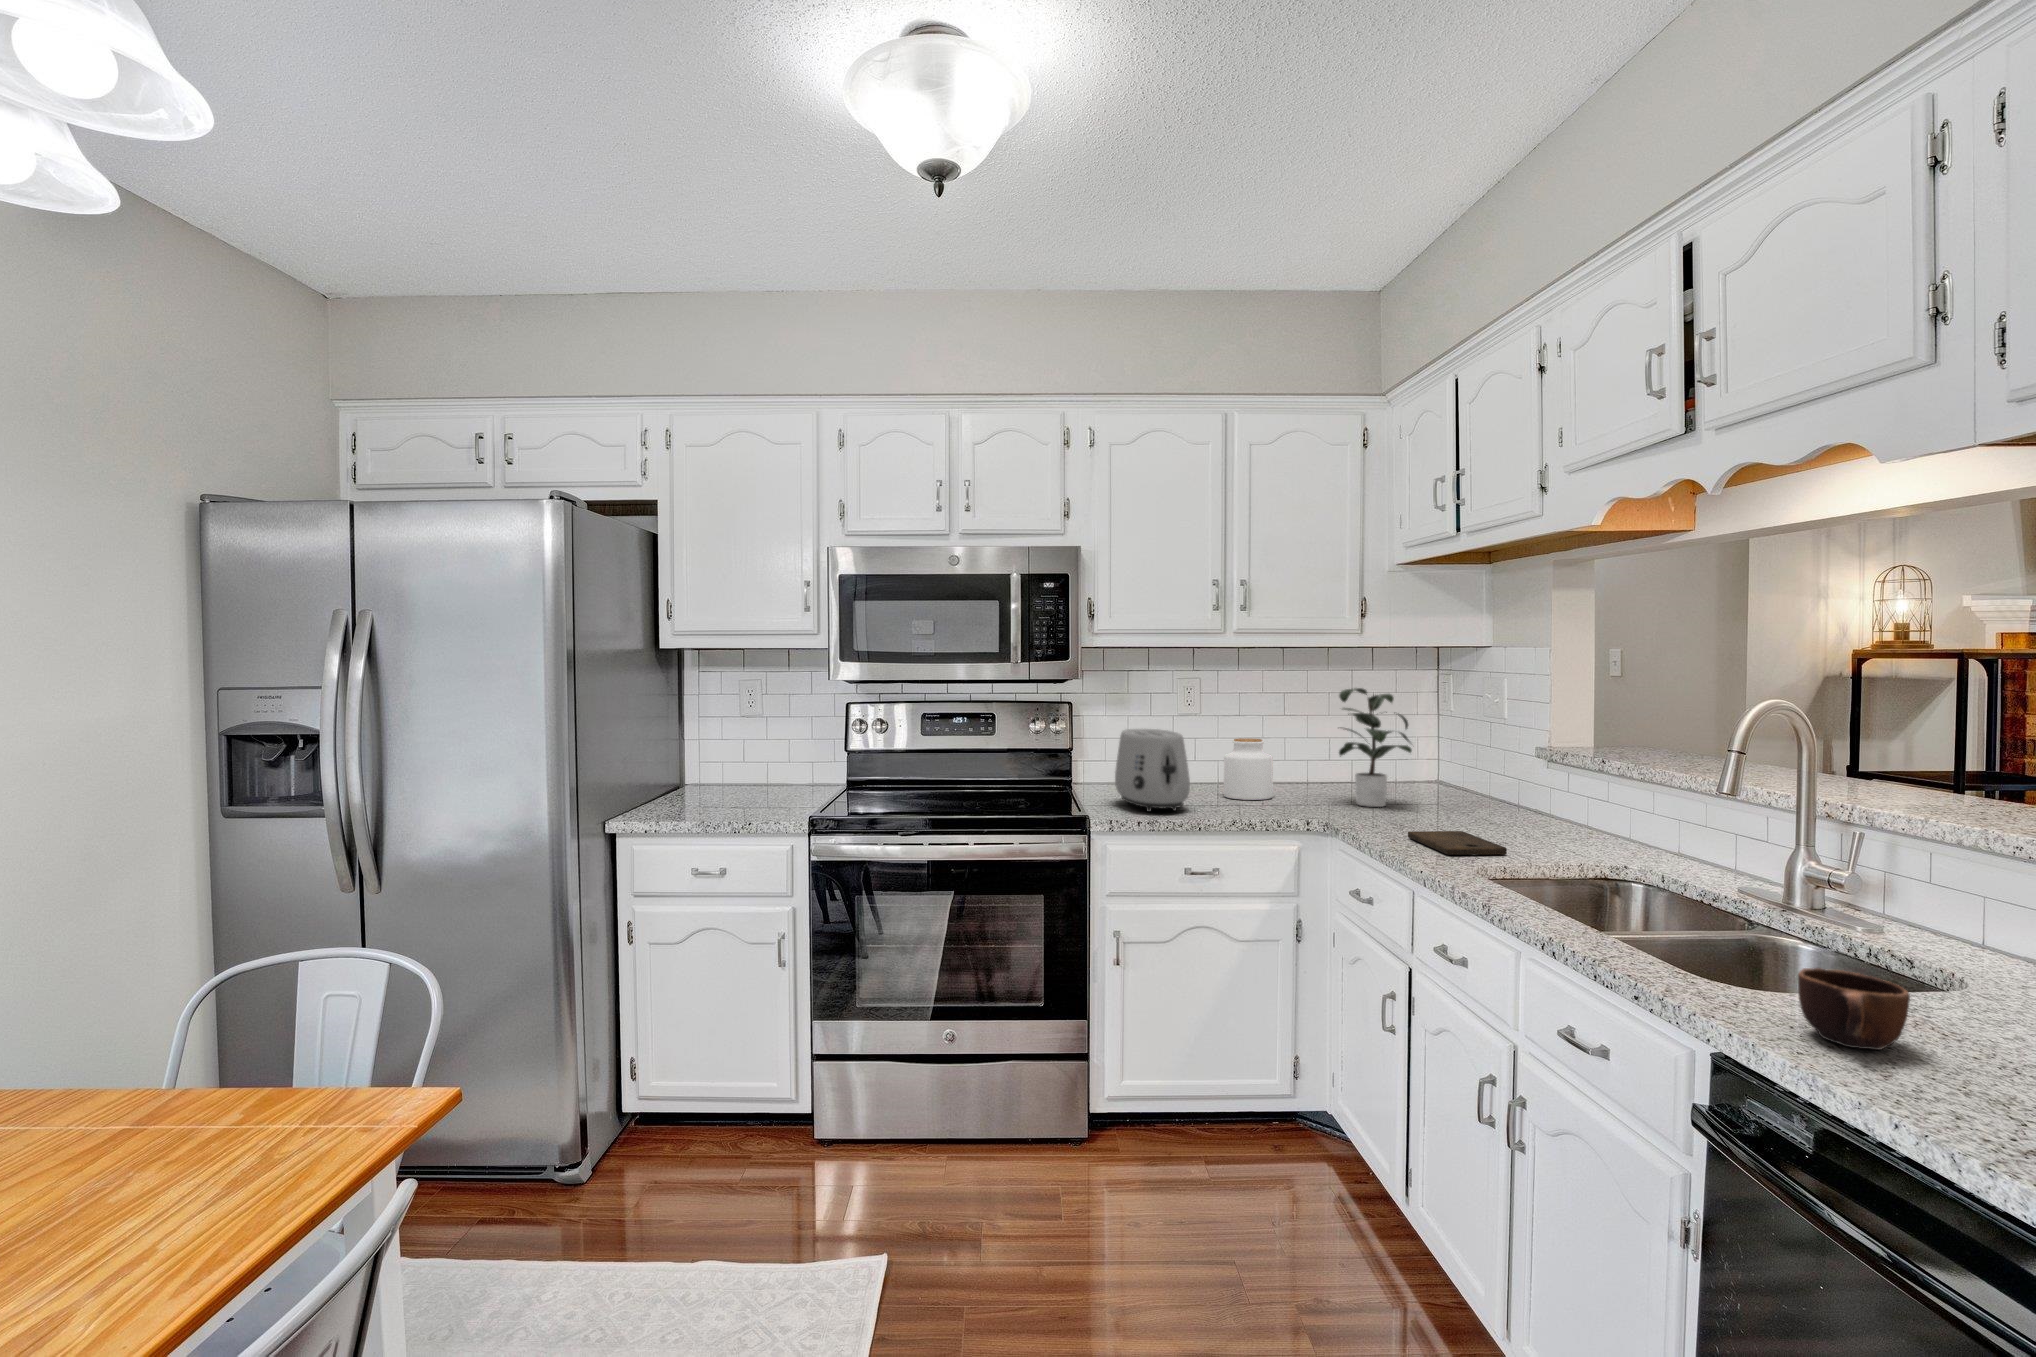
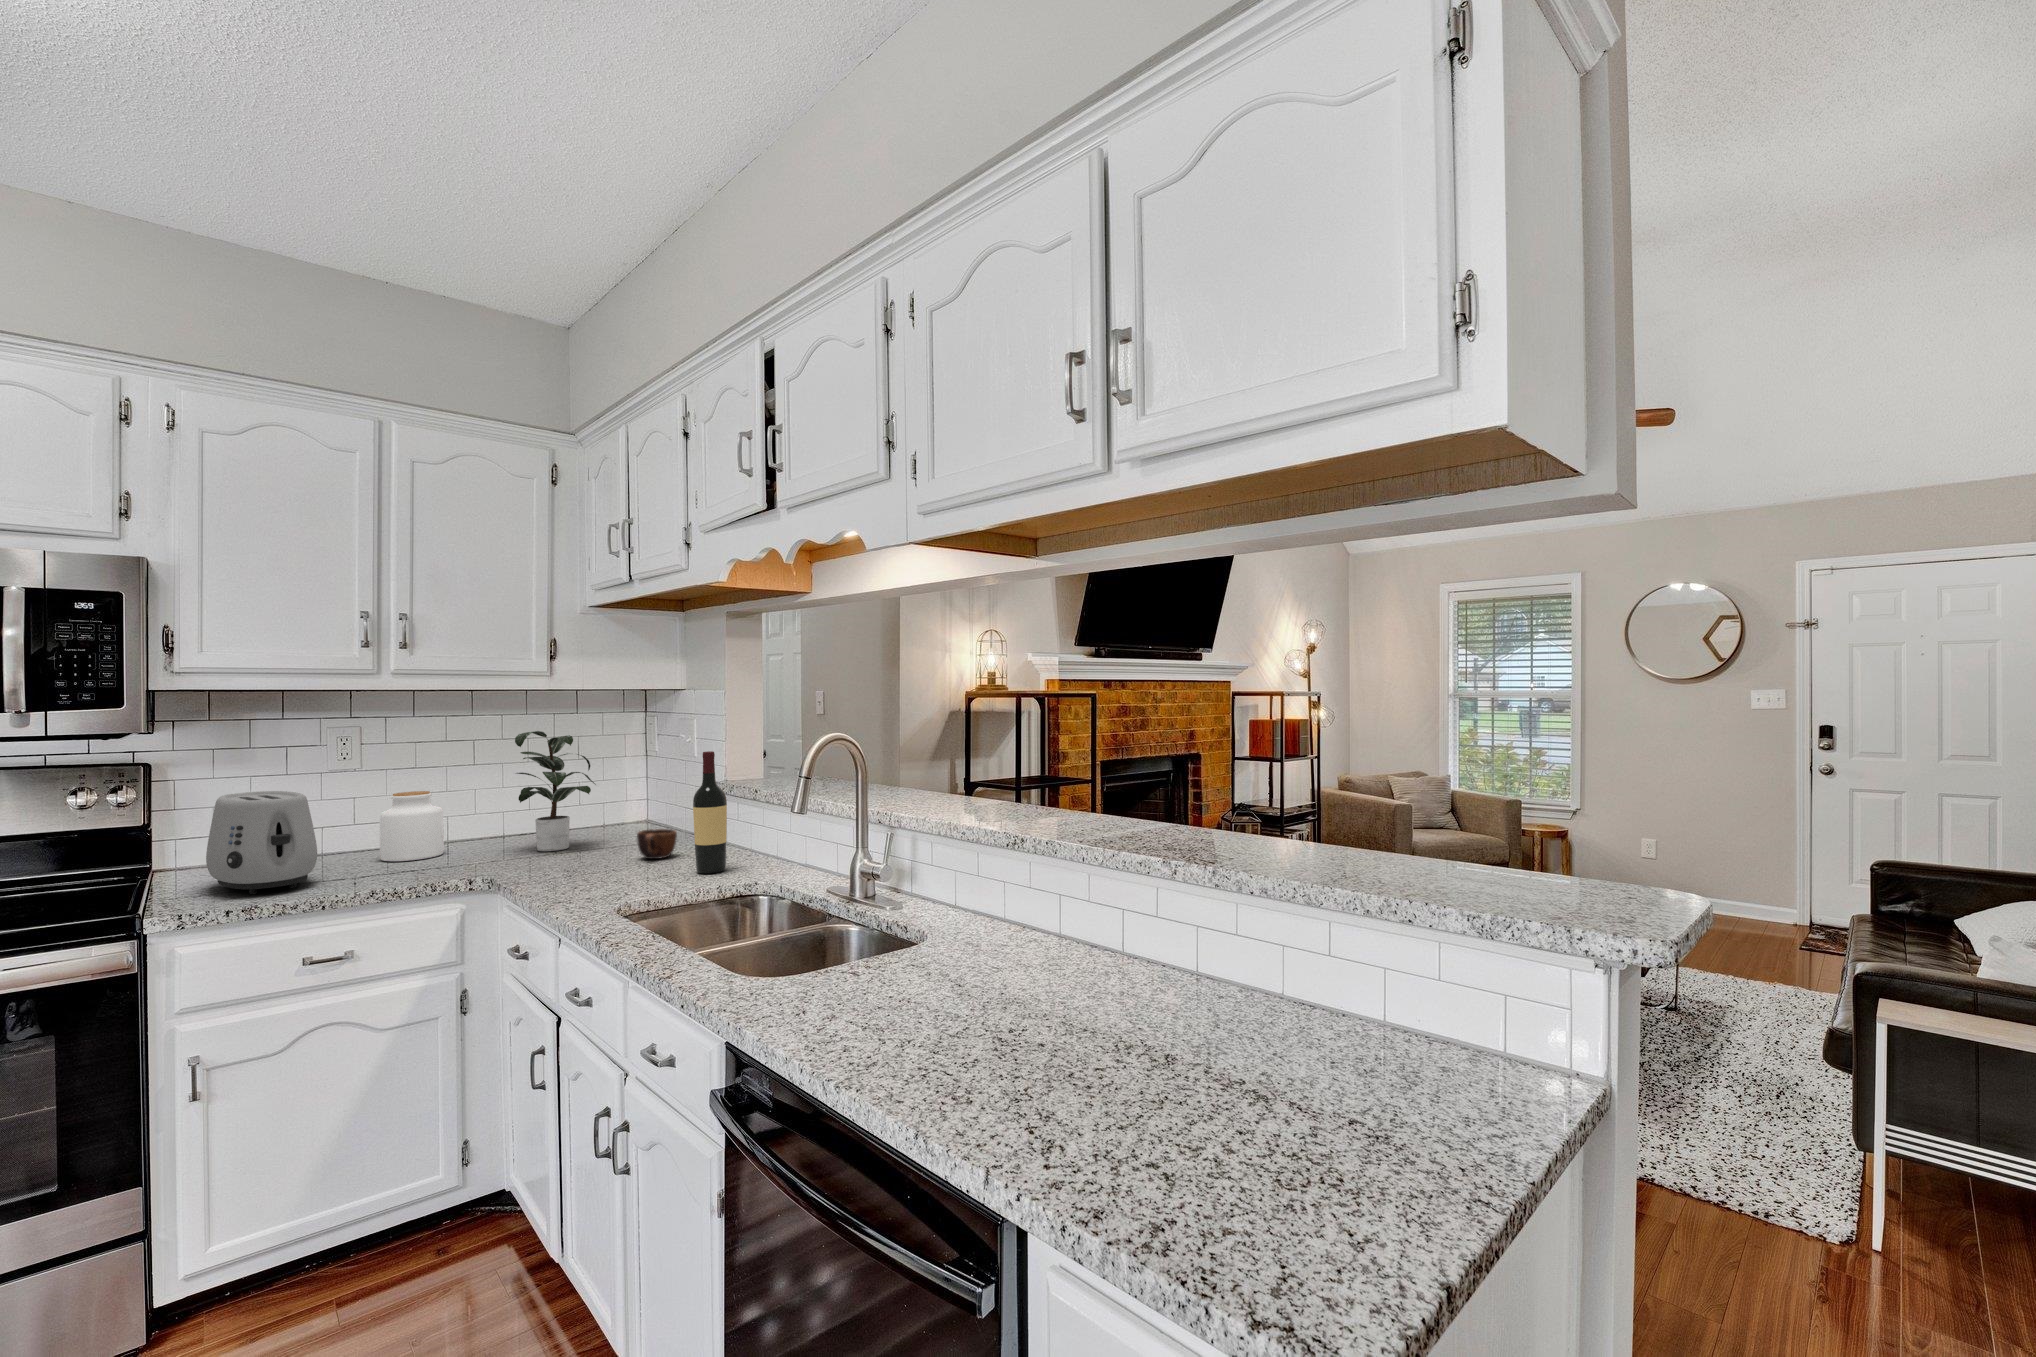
wine bottle: none [1545,717,1586,852] -> present [693,751,727,874]
cutting board: present [1408,831,1507,855] -> none [567,867,654,894]
mug: present [1798,968,1910,1050] -> present [637,829,677,859]

